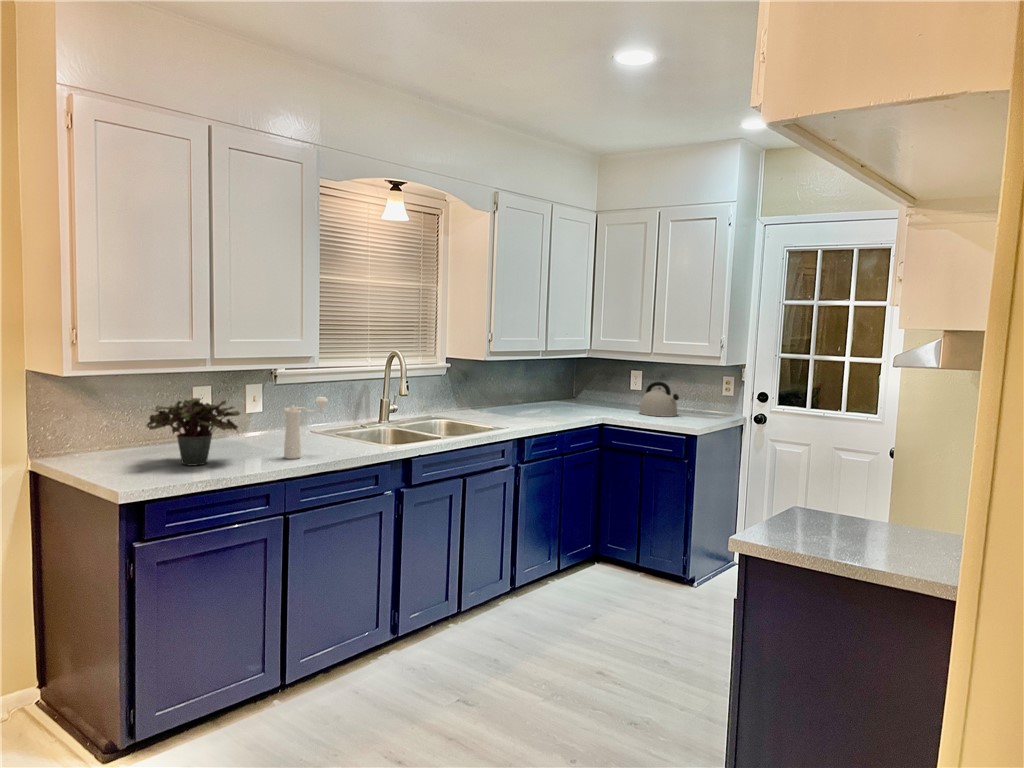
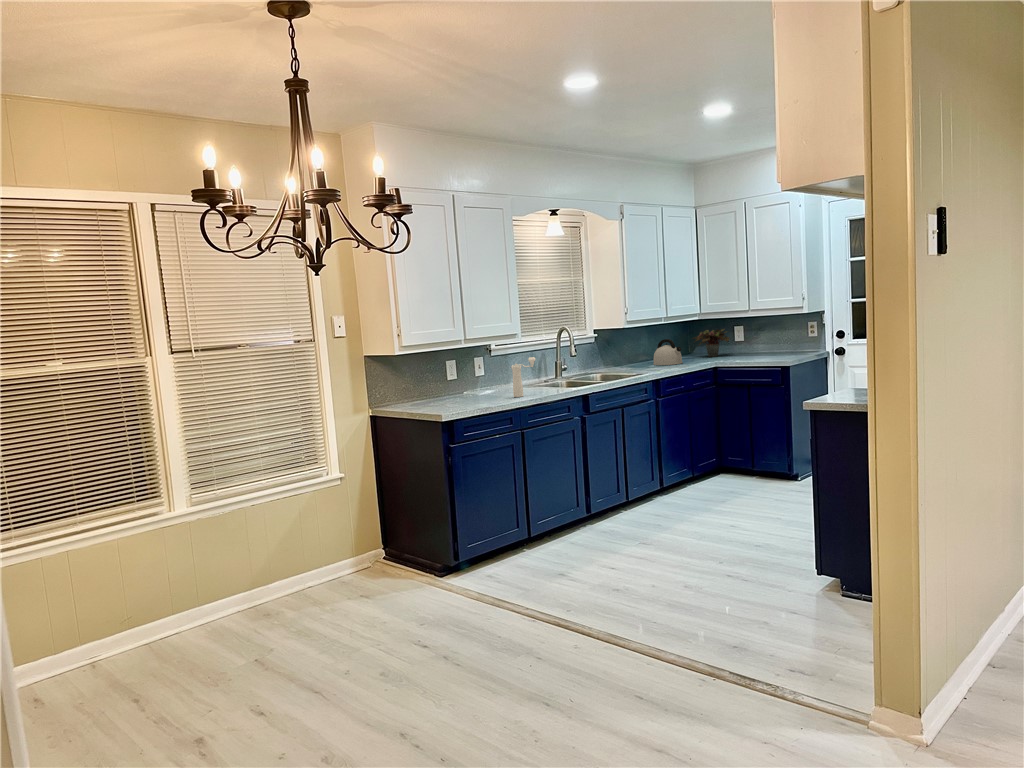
kettle: present [639,382,679,417] -> present [654,339,683,365]
potted plant: present [146,398,240,466] -> present [693,329,729,357]

